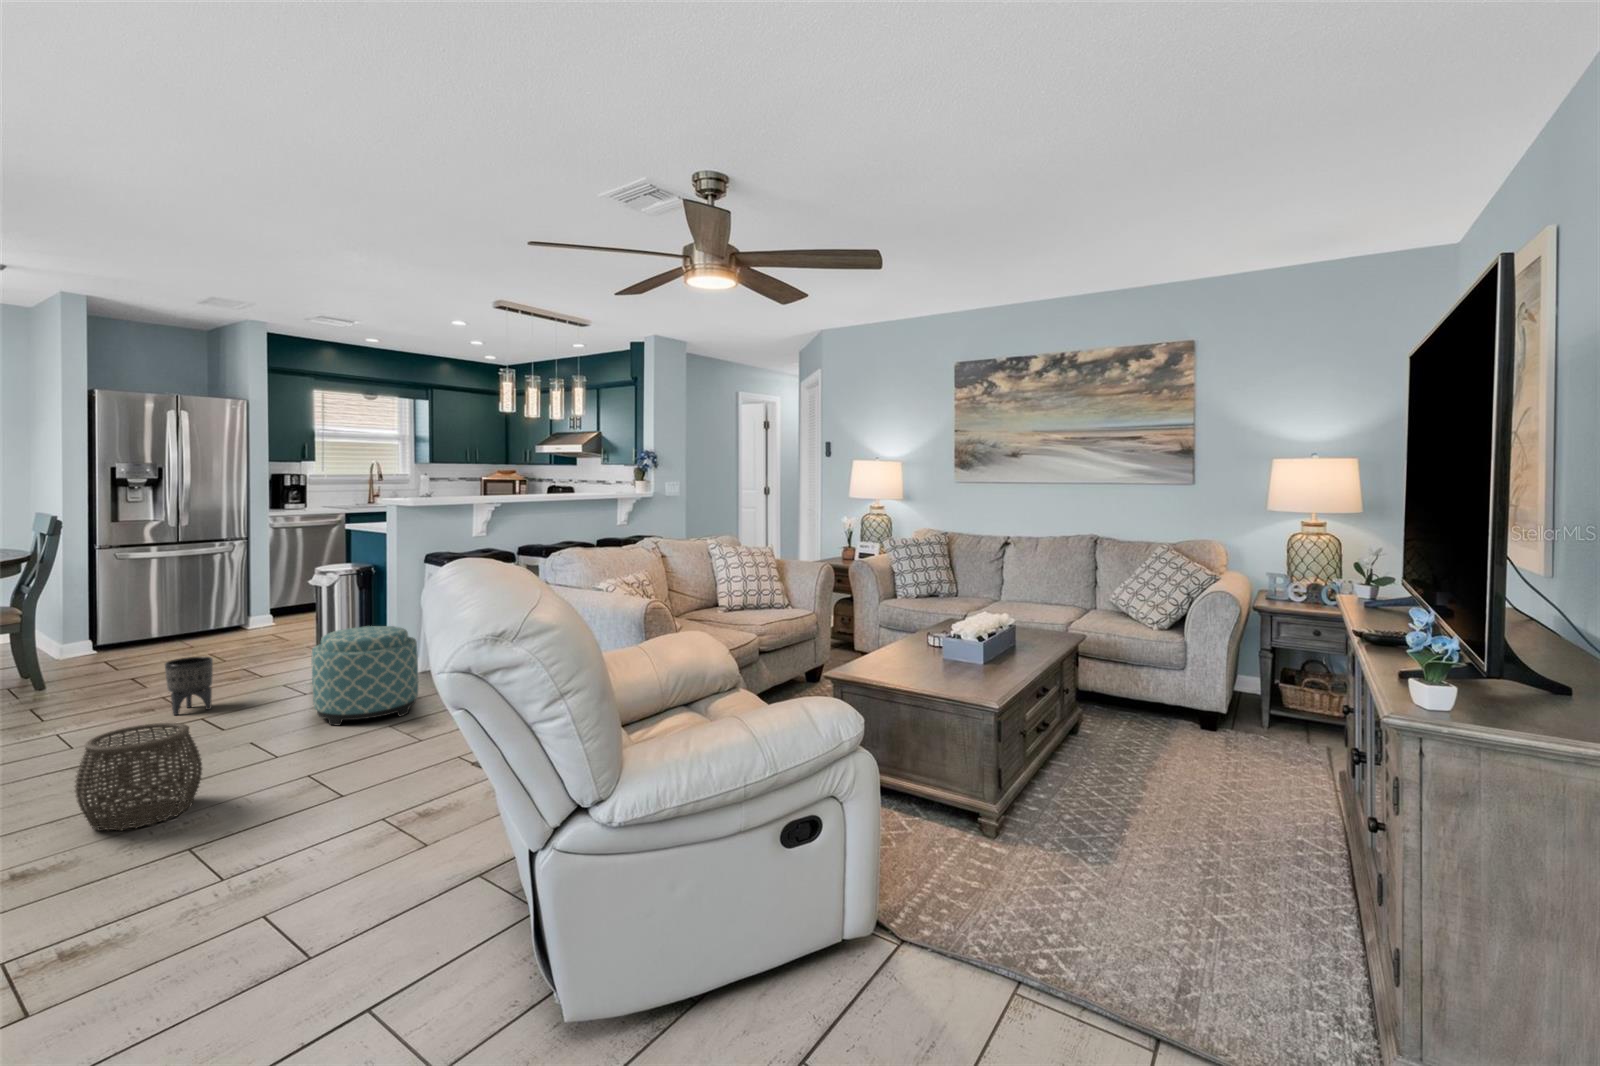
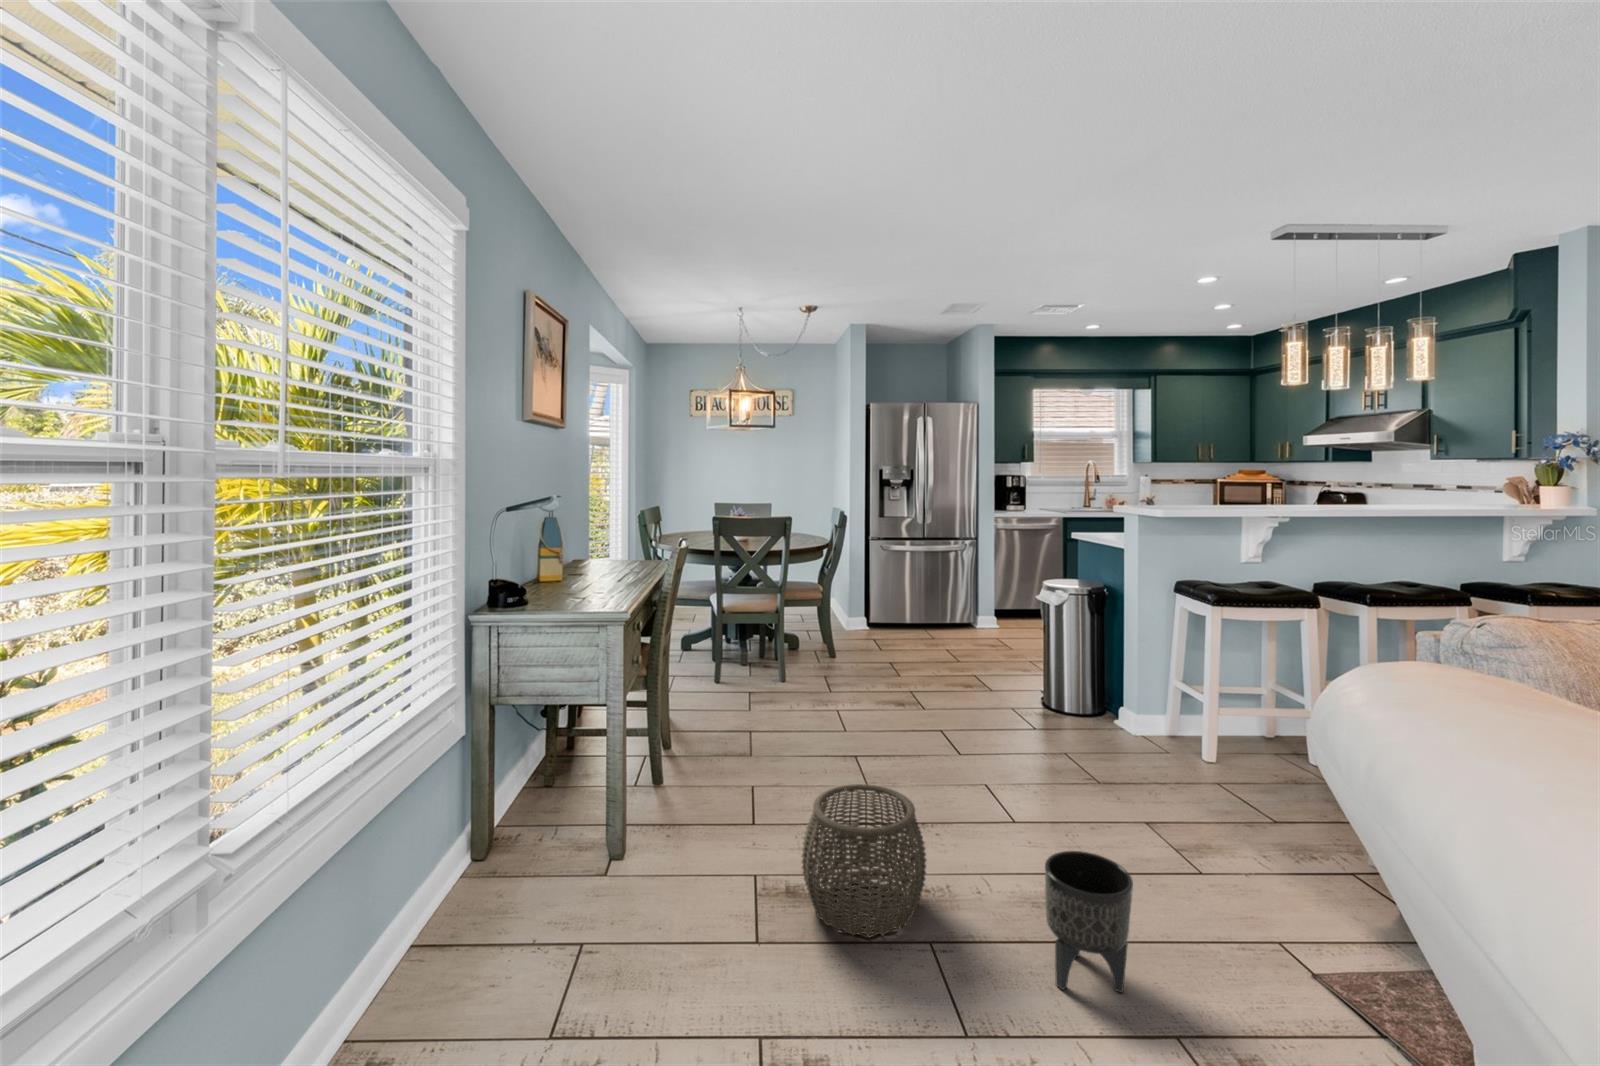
ottoman: present [312,626,418,726] -> none [1045,675,1185,822]
planter: present [165,657,213,715] -> present [1045,851,1133,993]

